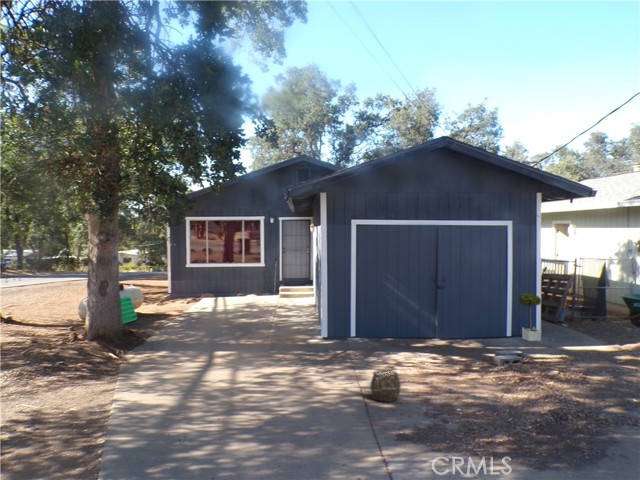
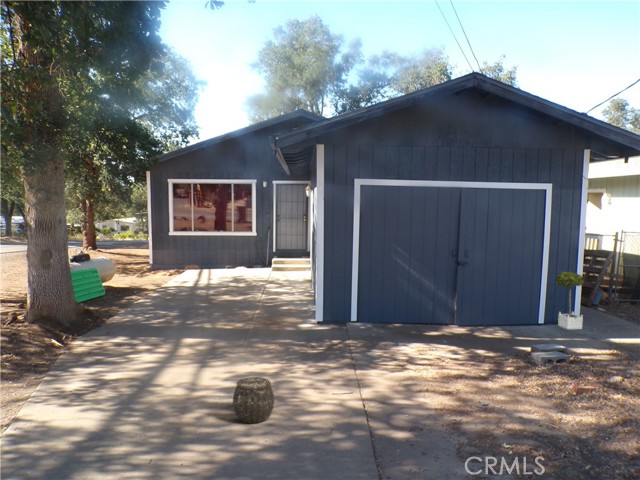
woven basket: present [370,370,401,402] -> present [233,377,274,423]

